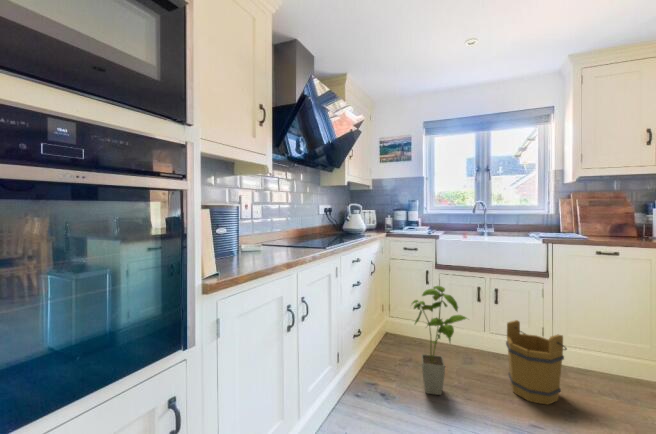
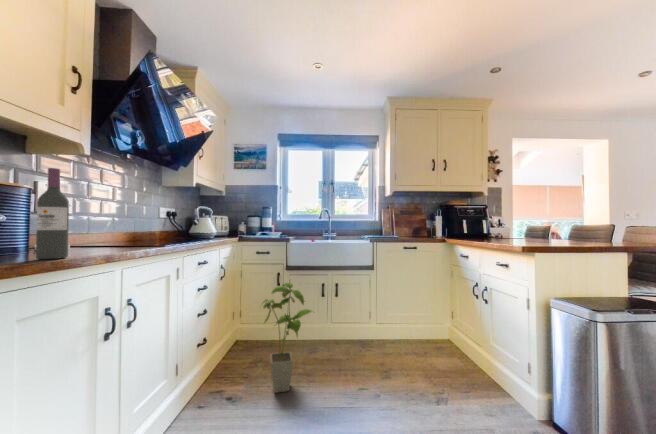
wine bottle: none [250,193,268,260] -> present [36,168,69,259]
bucket: present [506,320,567,405] -> none [344,308,387,378]

